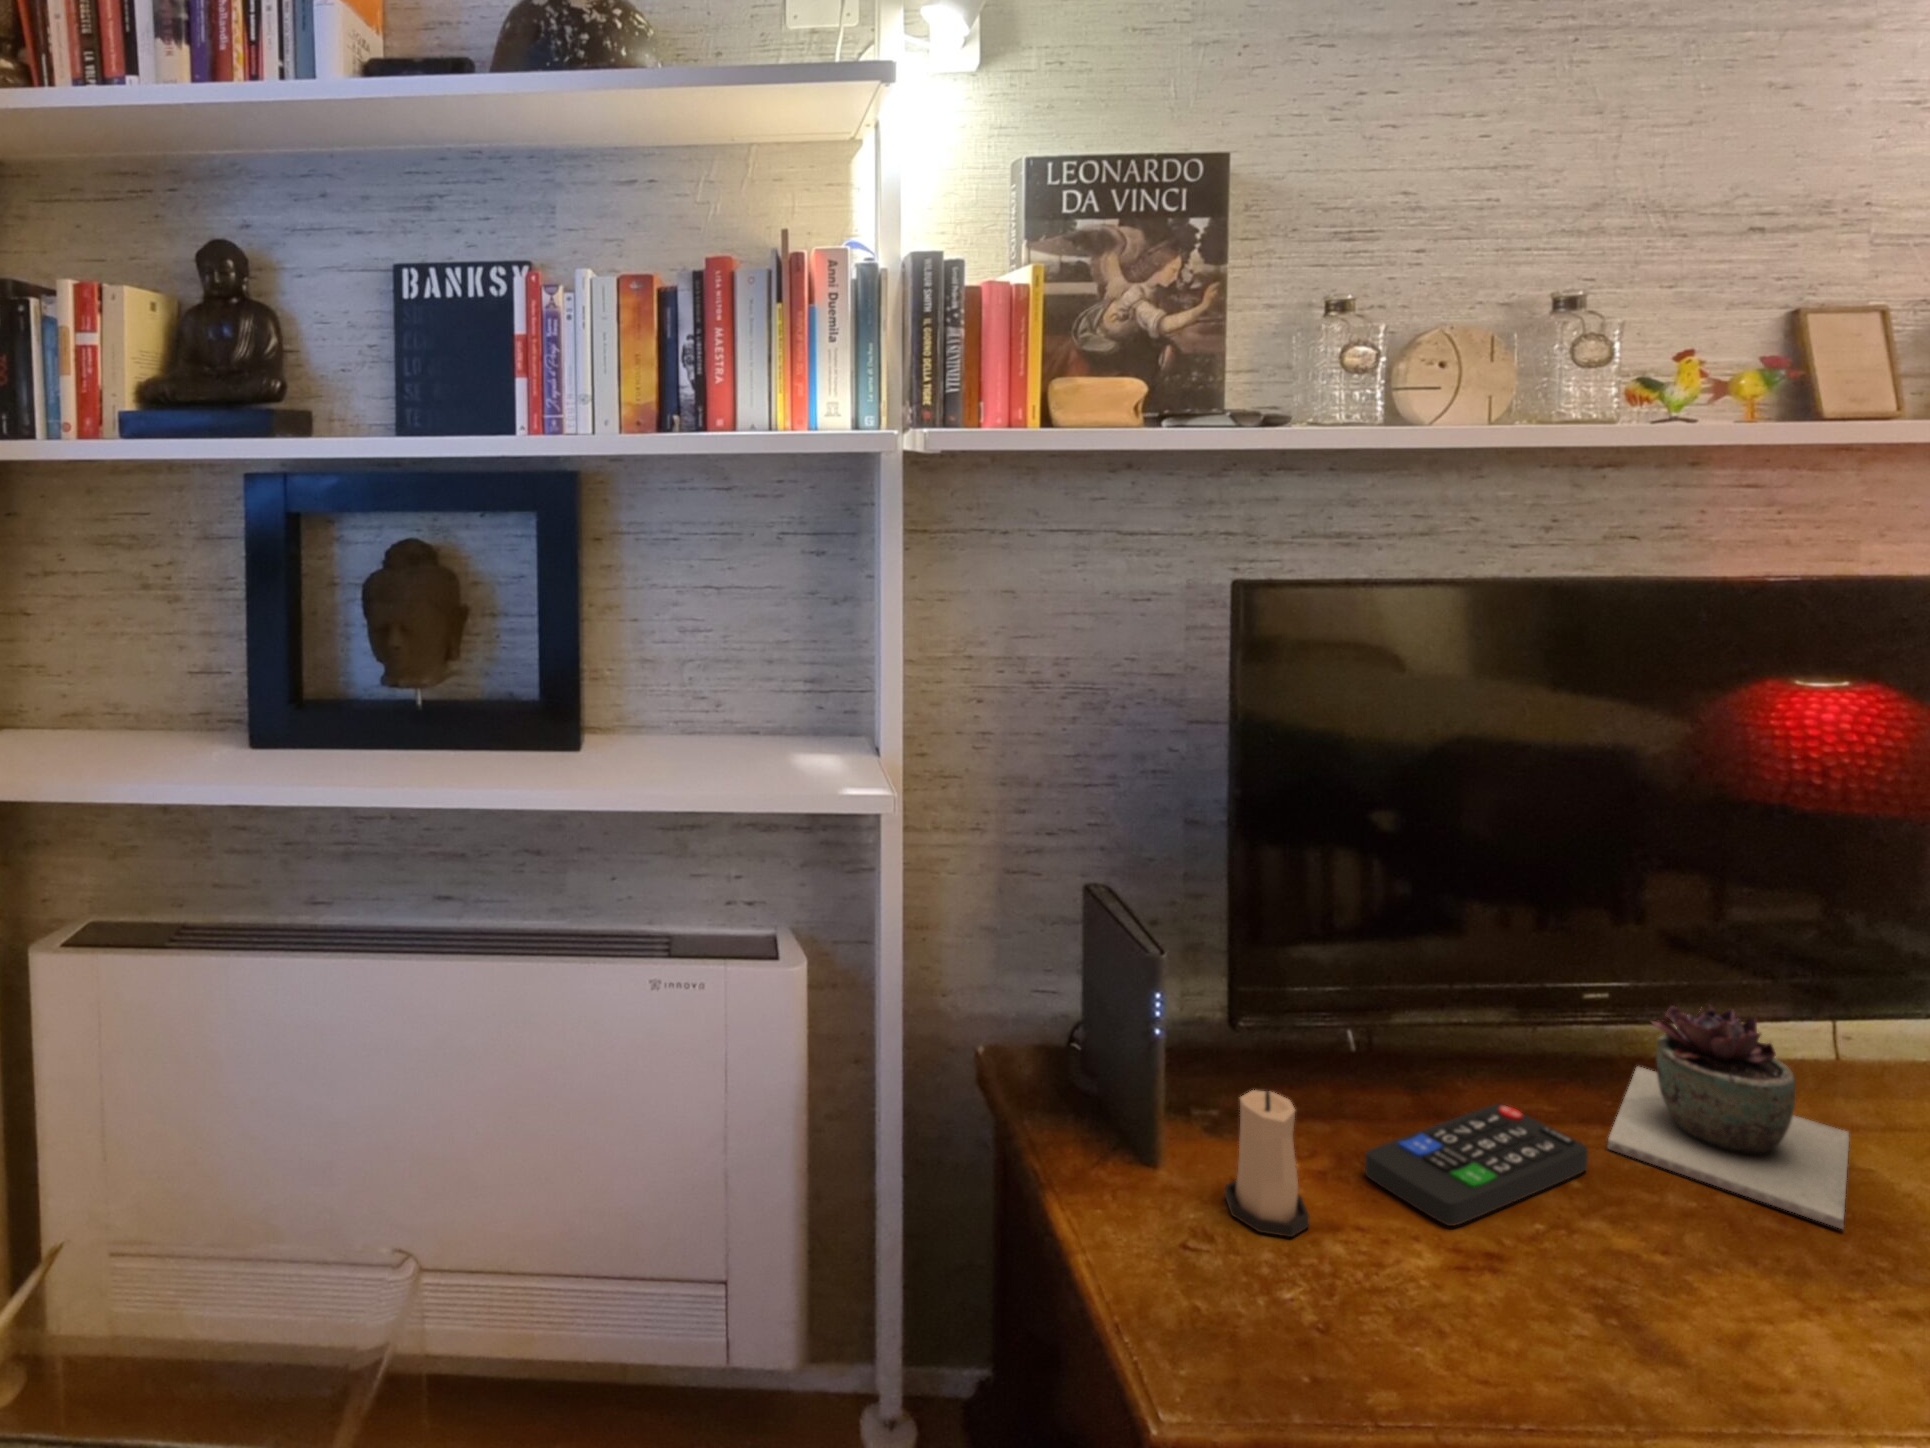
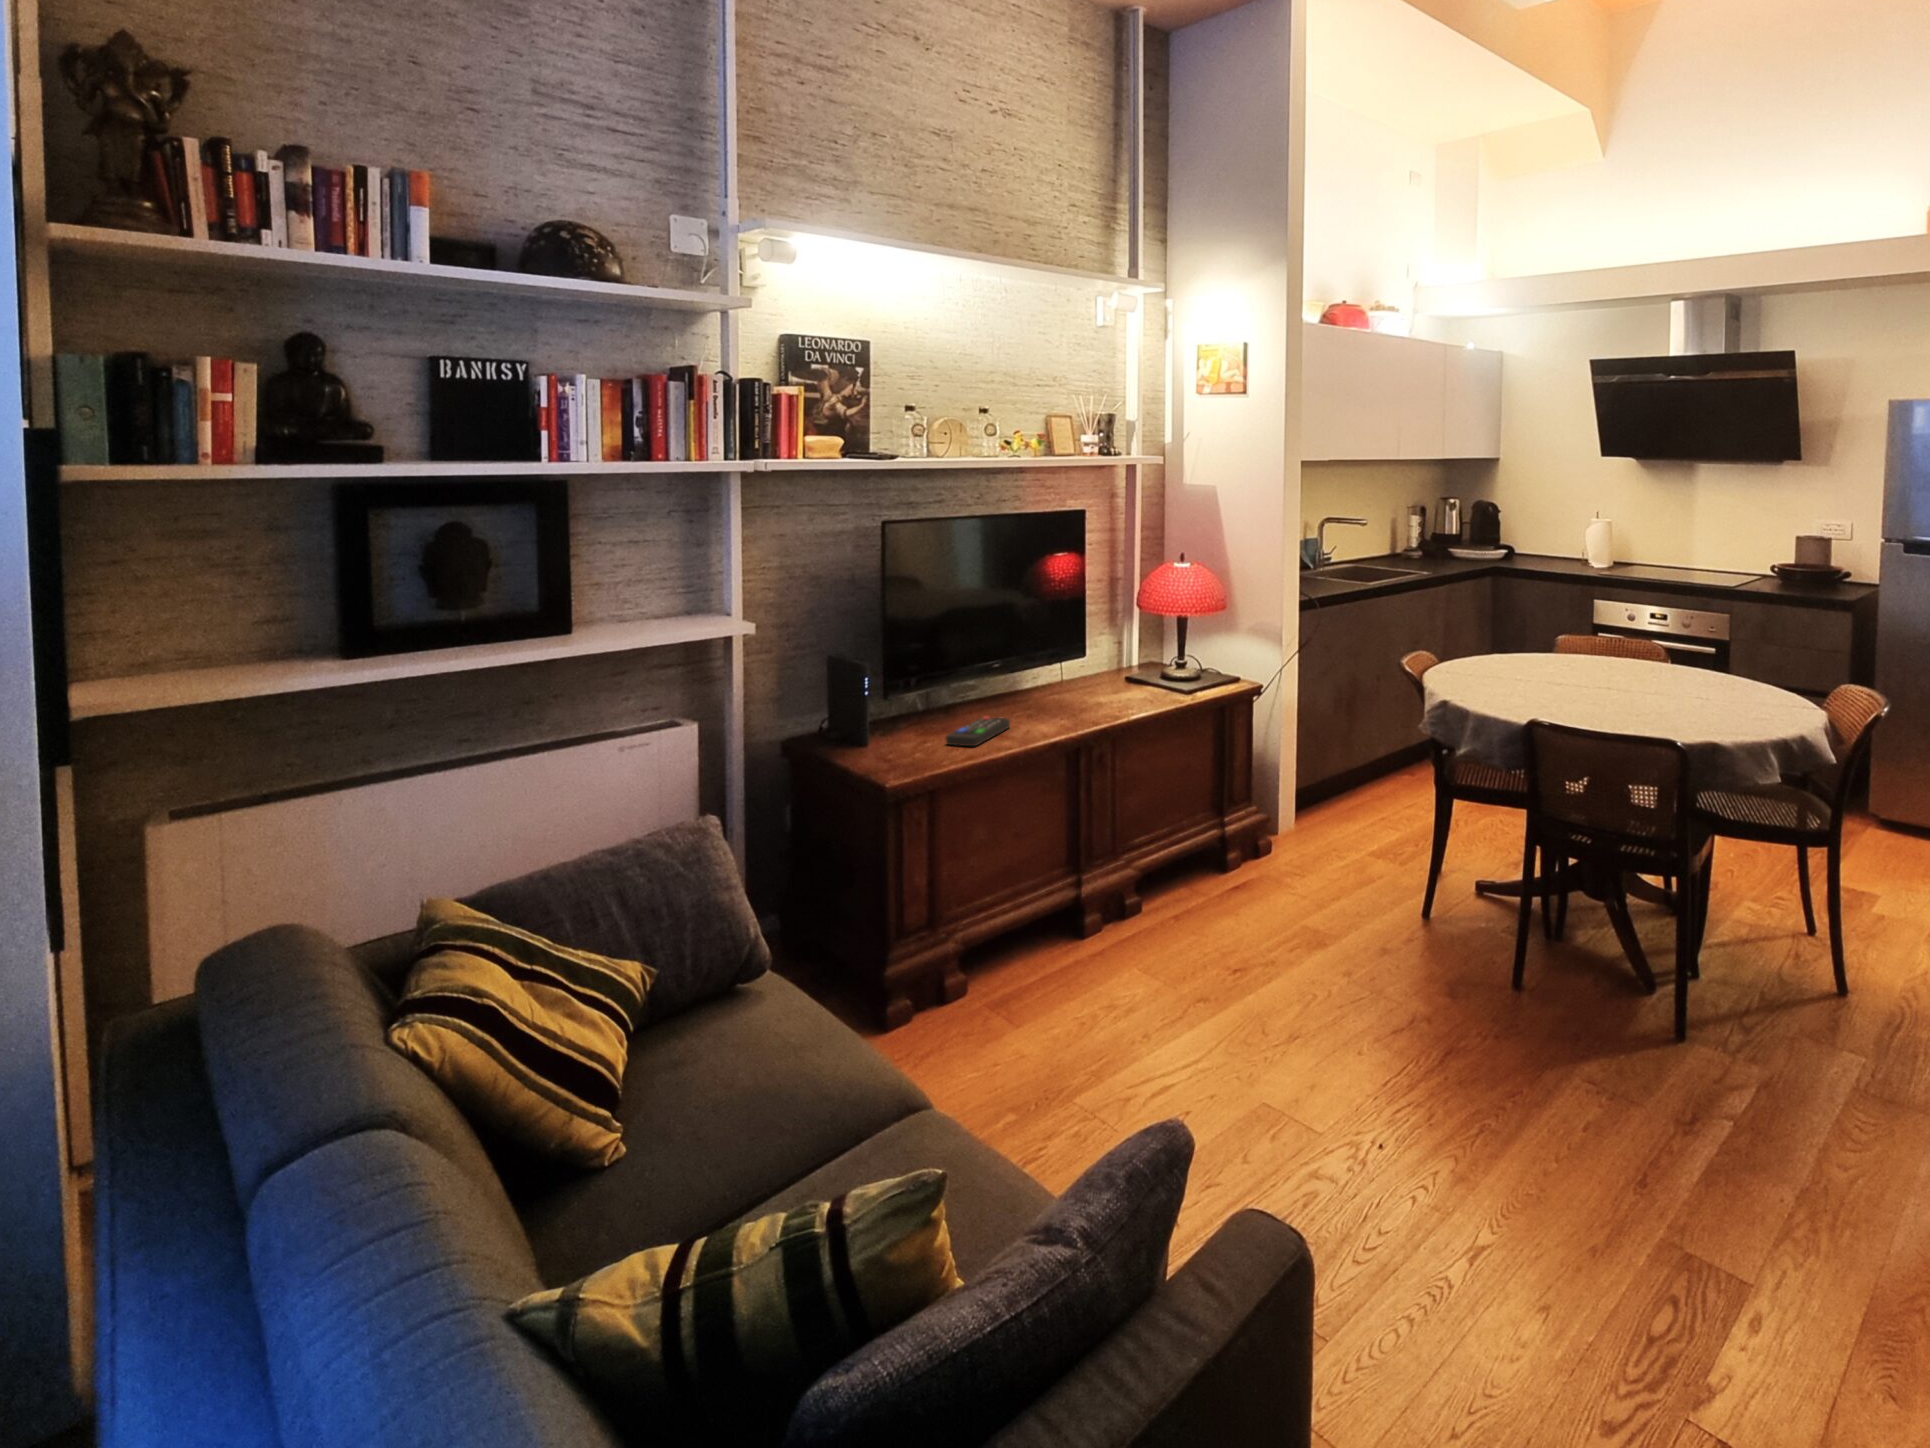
succulent plant: present [1607,1006,1849,1229] -> none [1015,665,1077,722]
candle: present [1225,1090,1309,1237] -> none [904,711,933,762]

